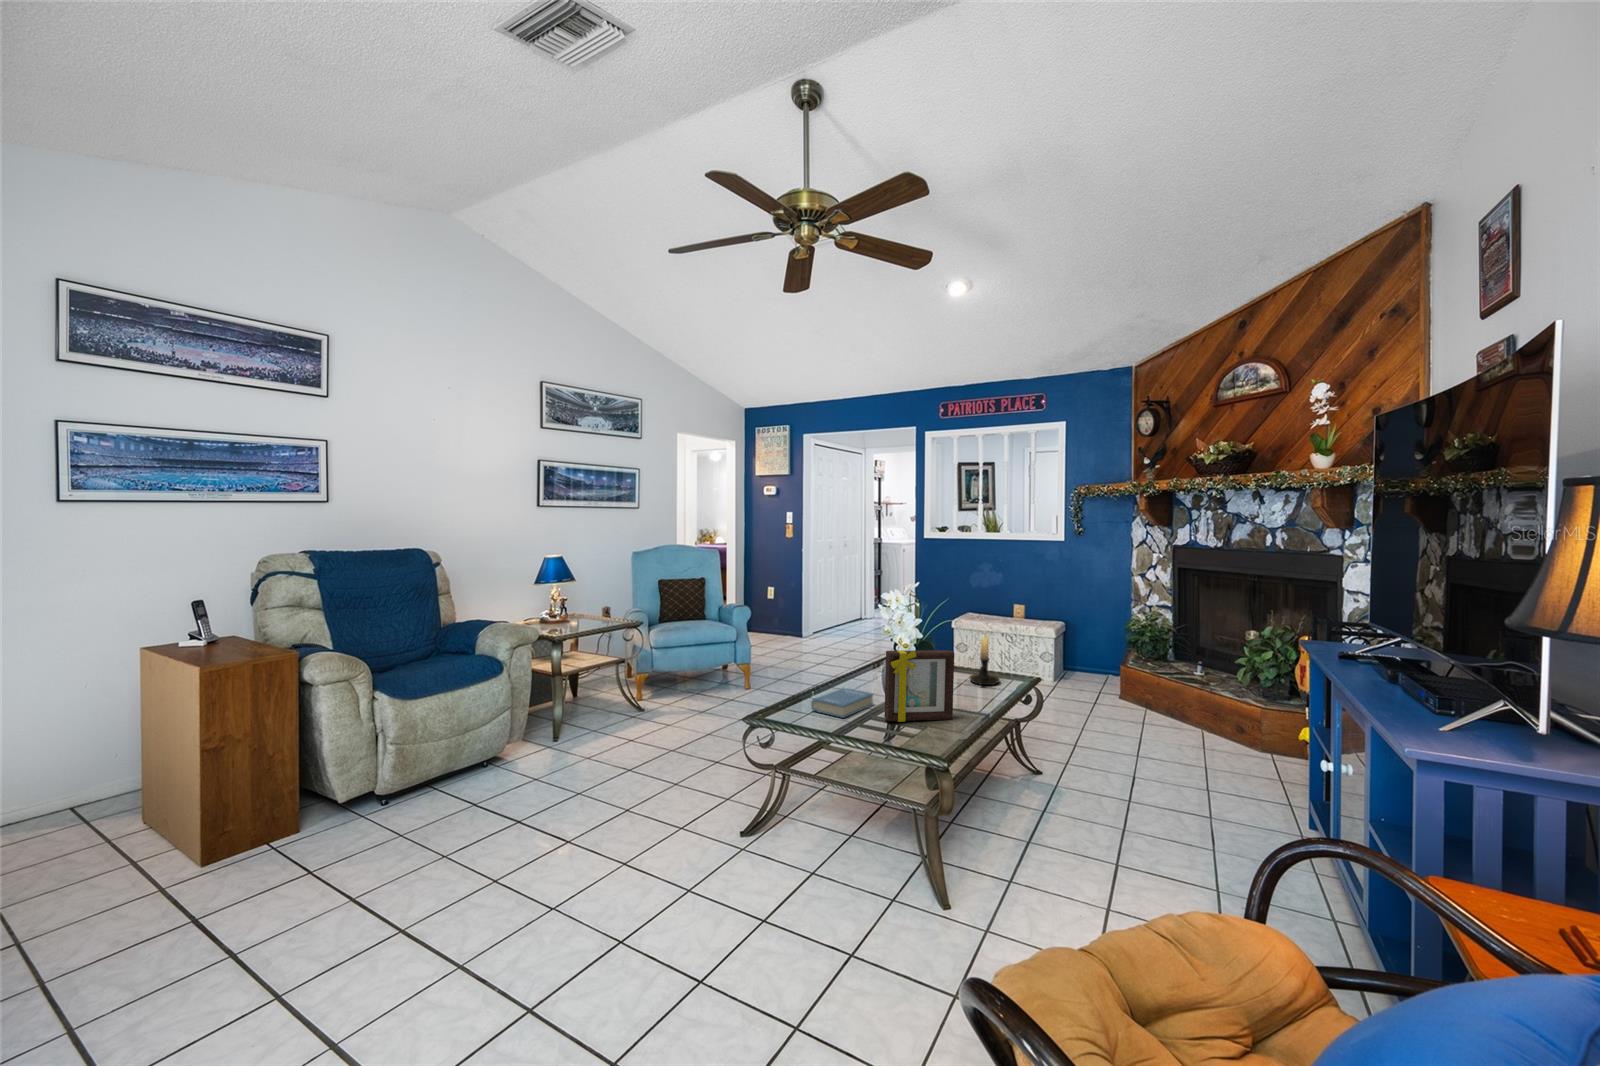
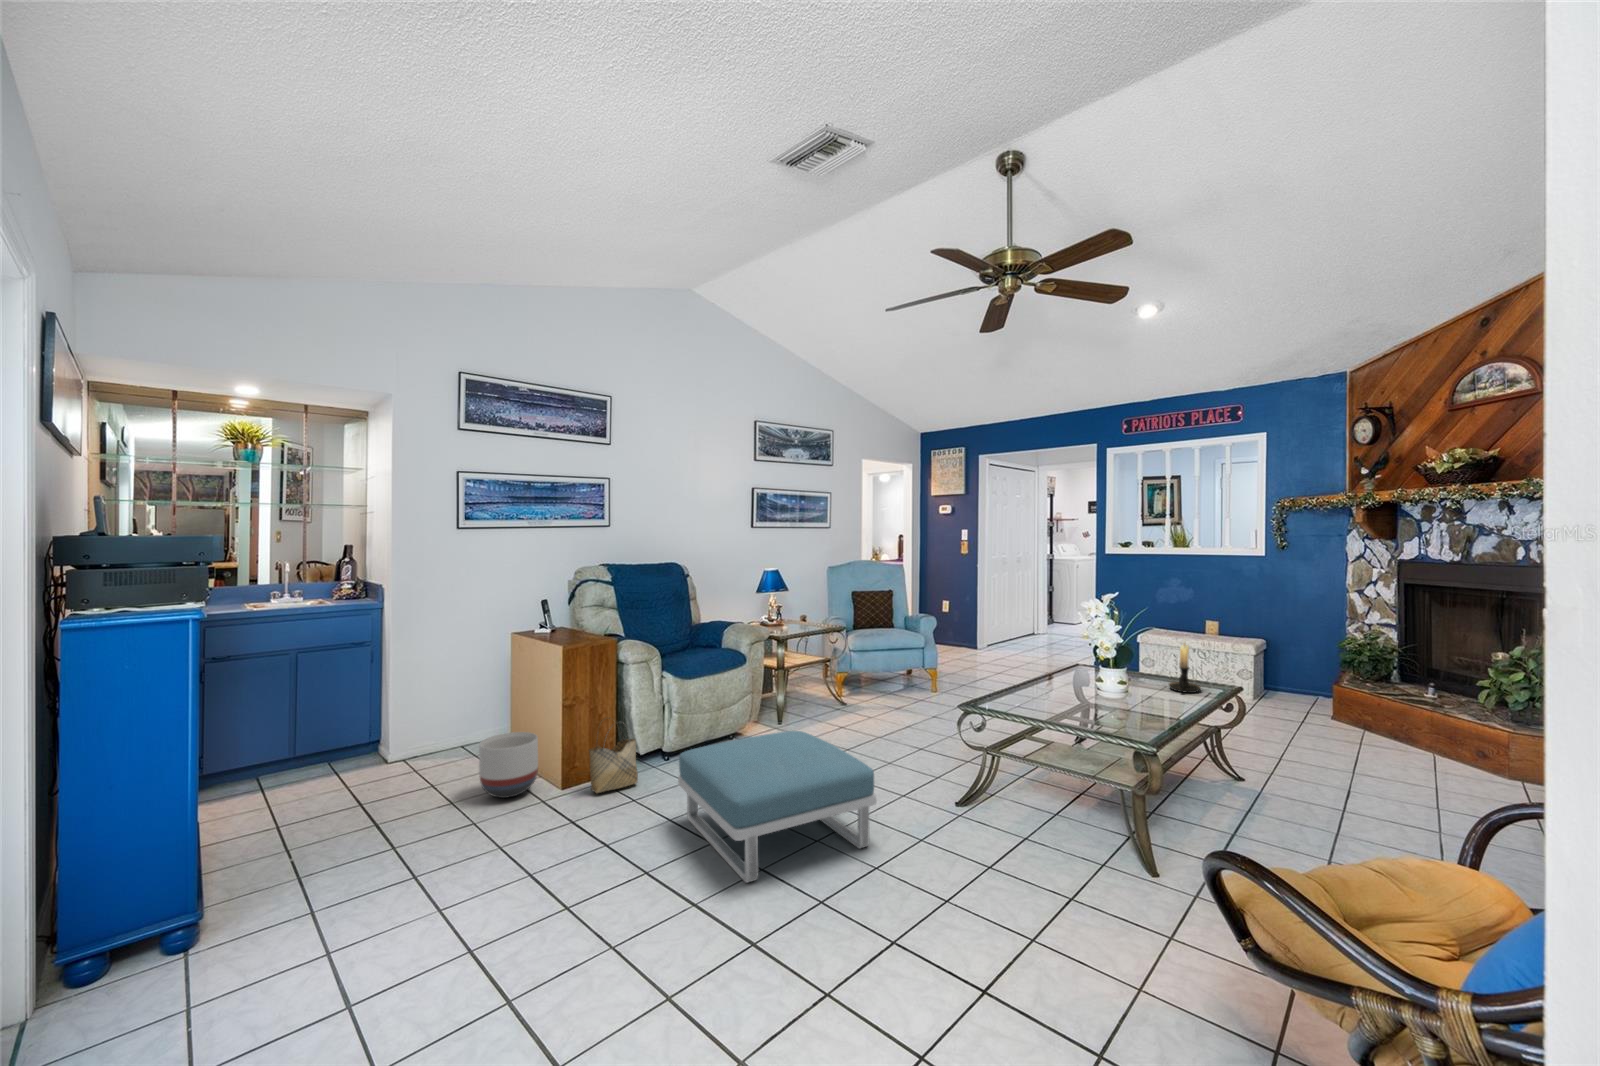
picture frame: present [884,650,954,722] -> none [1088,654,1156,719]
hardback book: present [811,688,873,718] -> none [1017,688,1075,713]
woven basket: none [243,757,327,864] -> present [589,718,638,793]
footstool: none [361,759,627,988] -> present [678,731,876,883]
planter: none [55,786,166,886] -> present [479,732,538,798]

